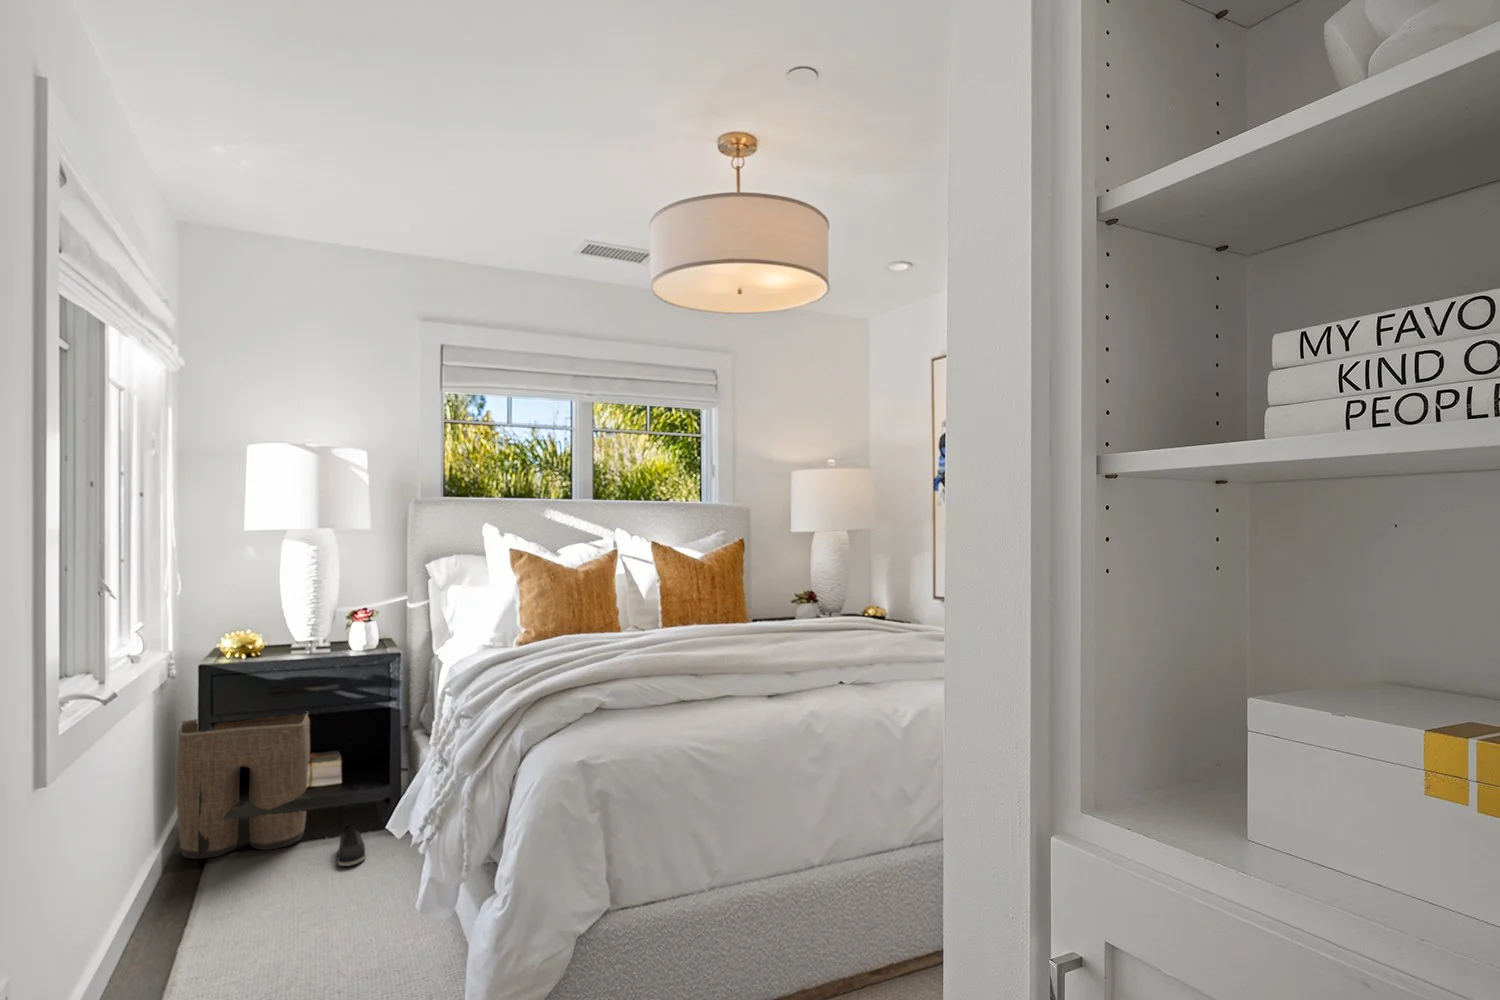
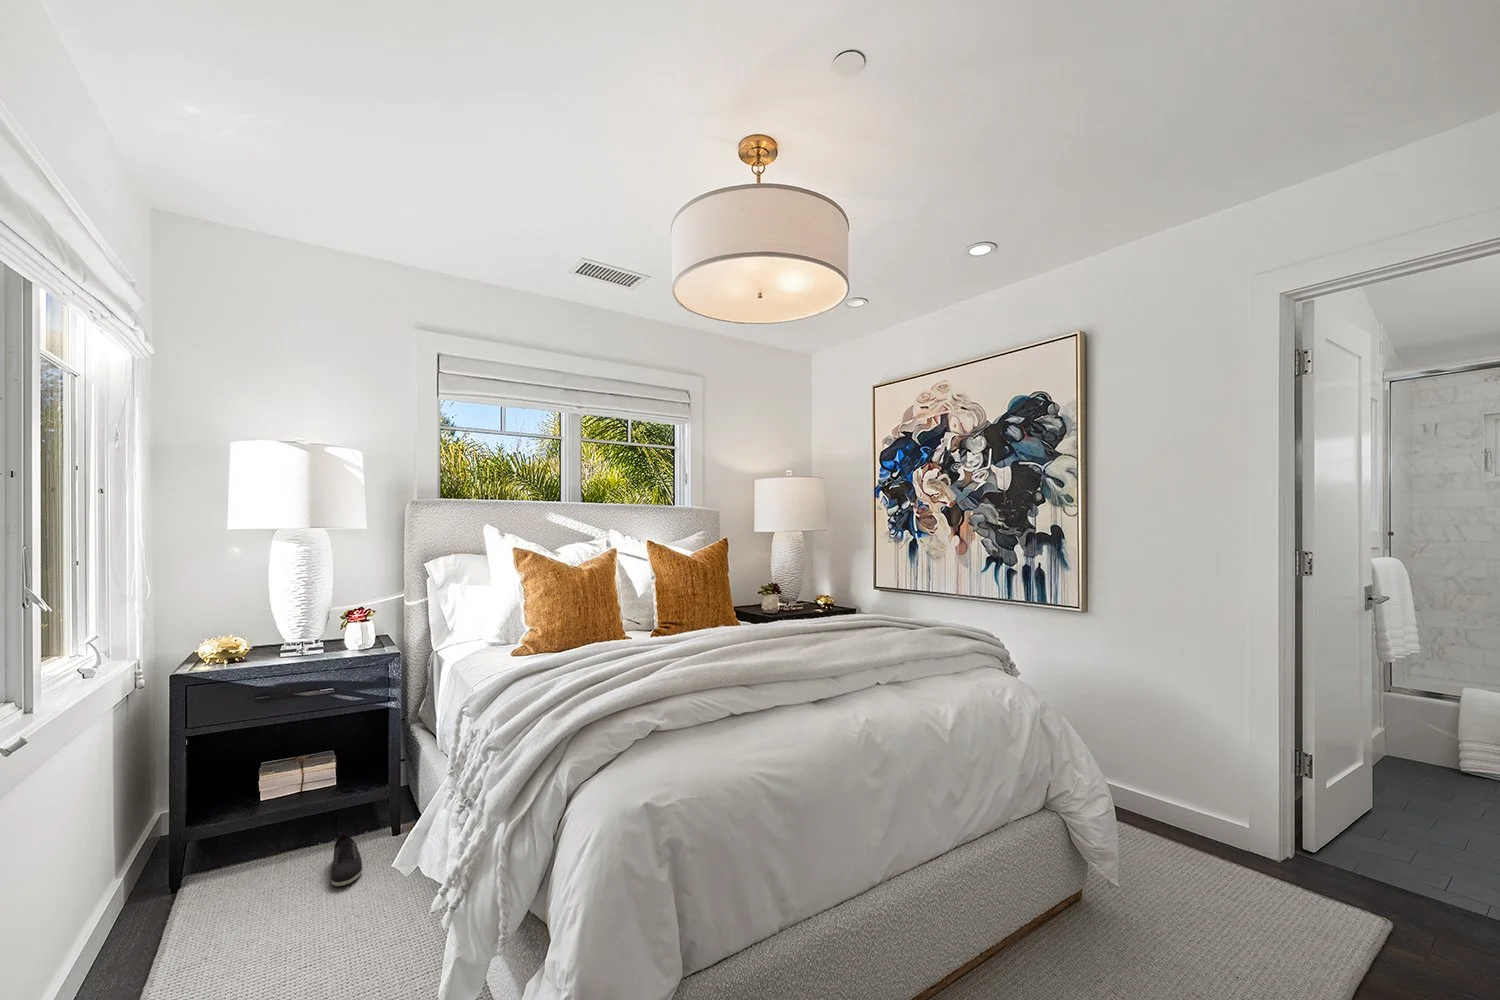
laundry basket: present [176,714,310,859] -> none [144,716,301,887]

